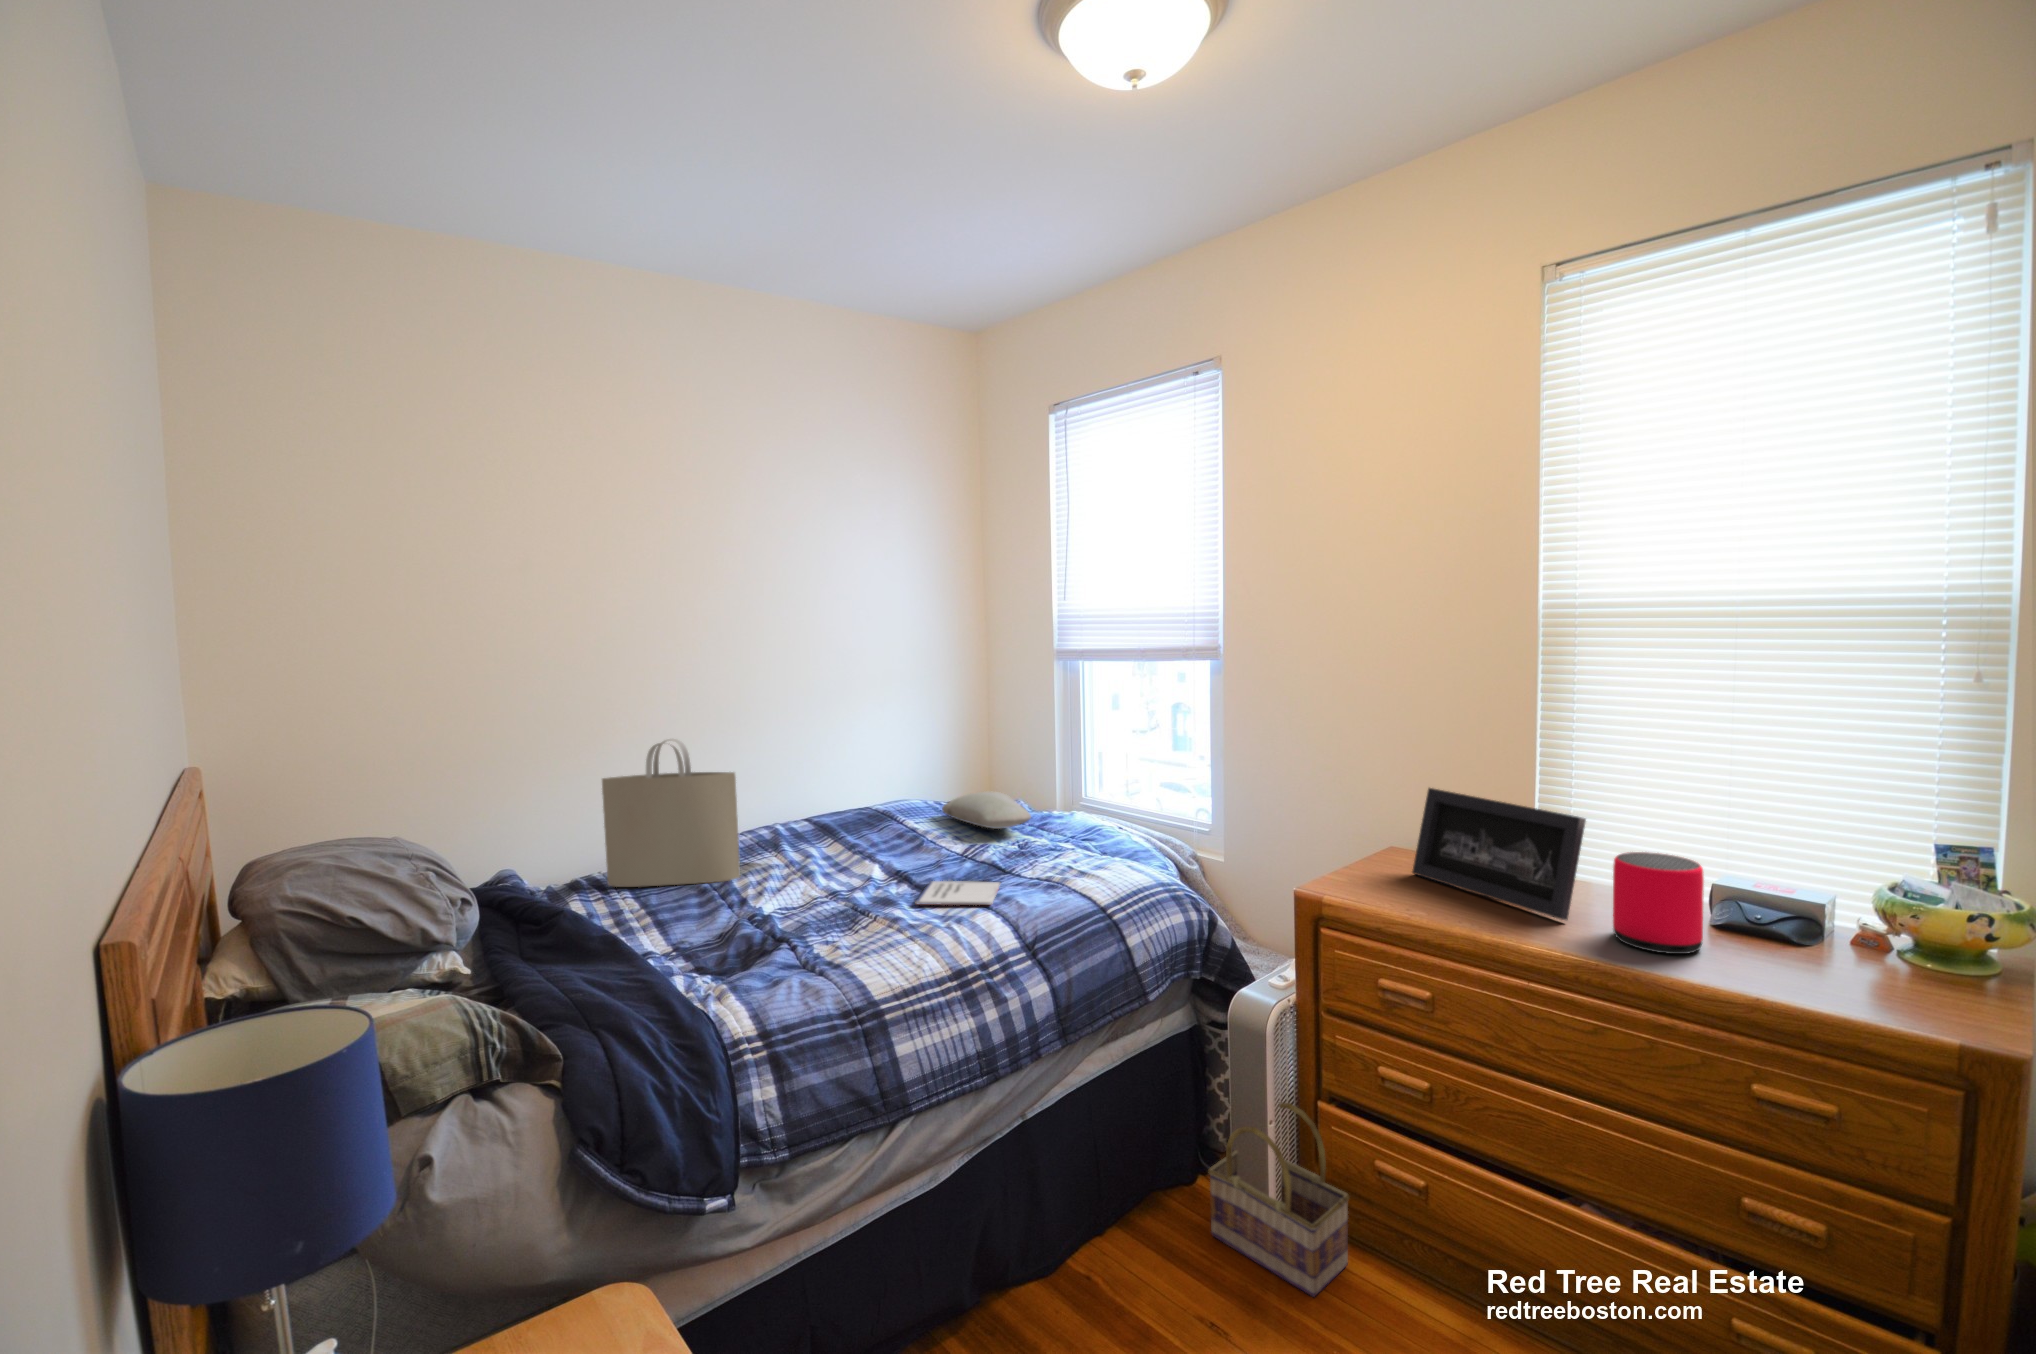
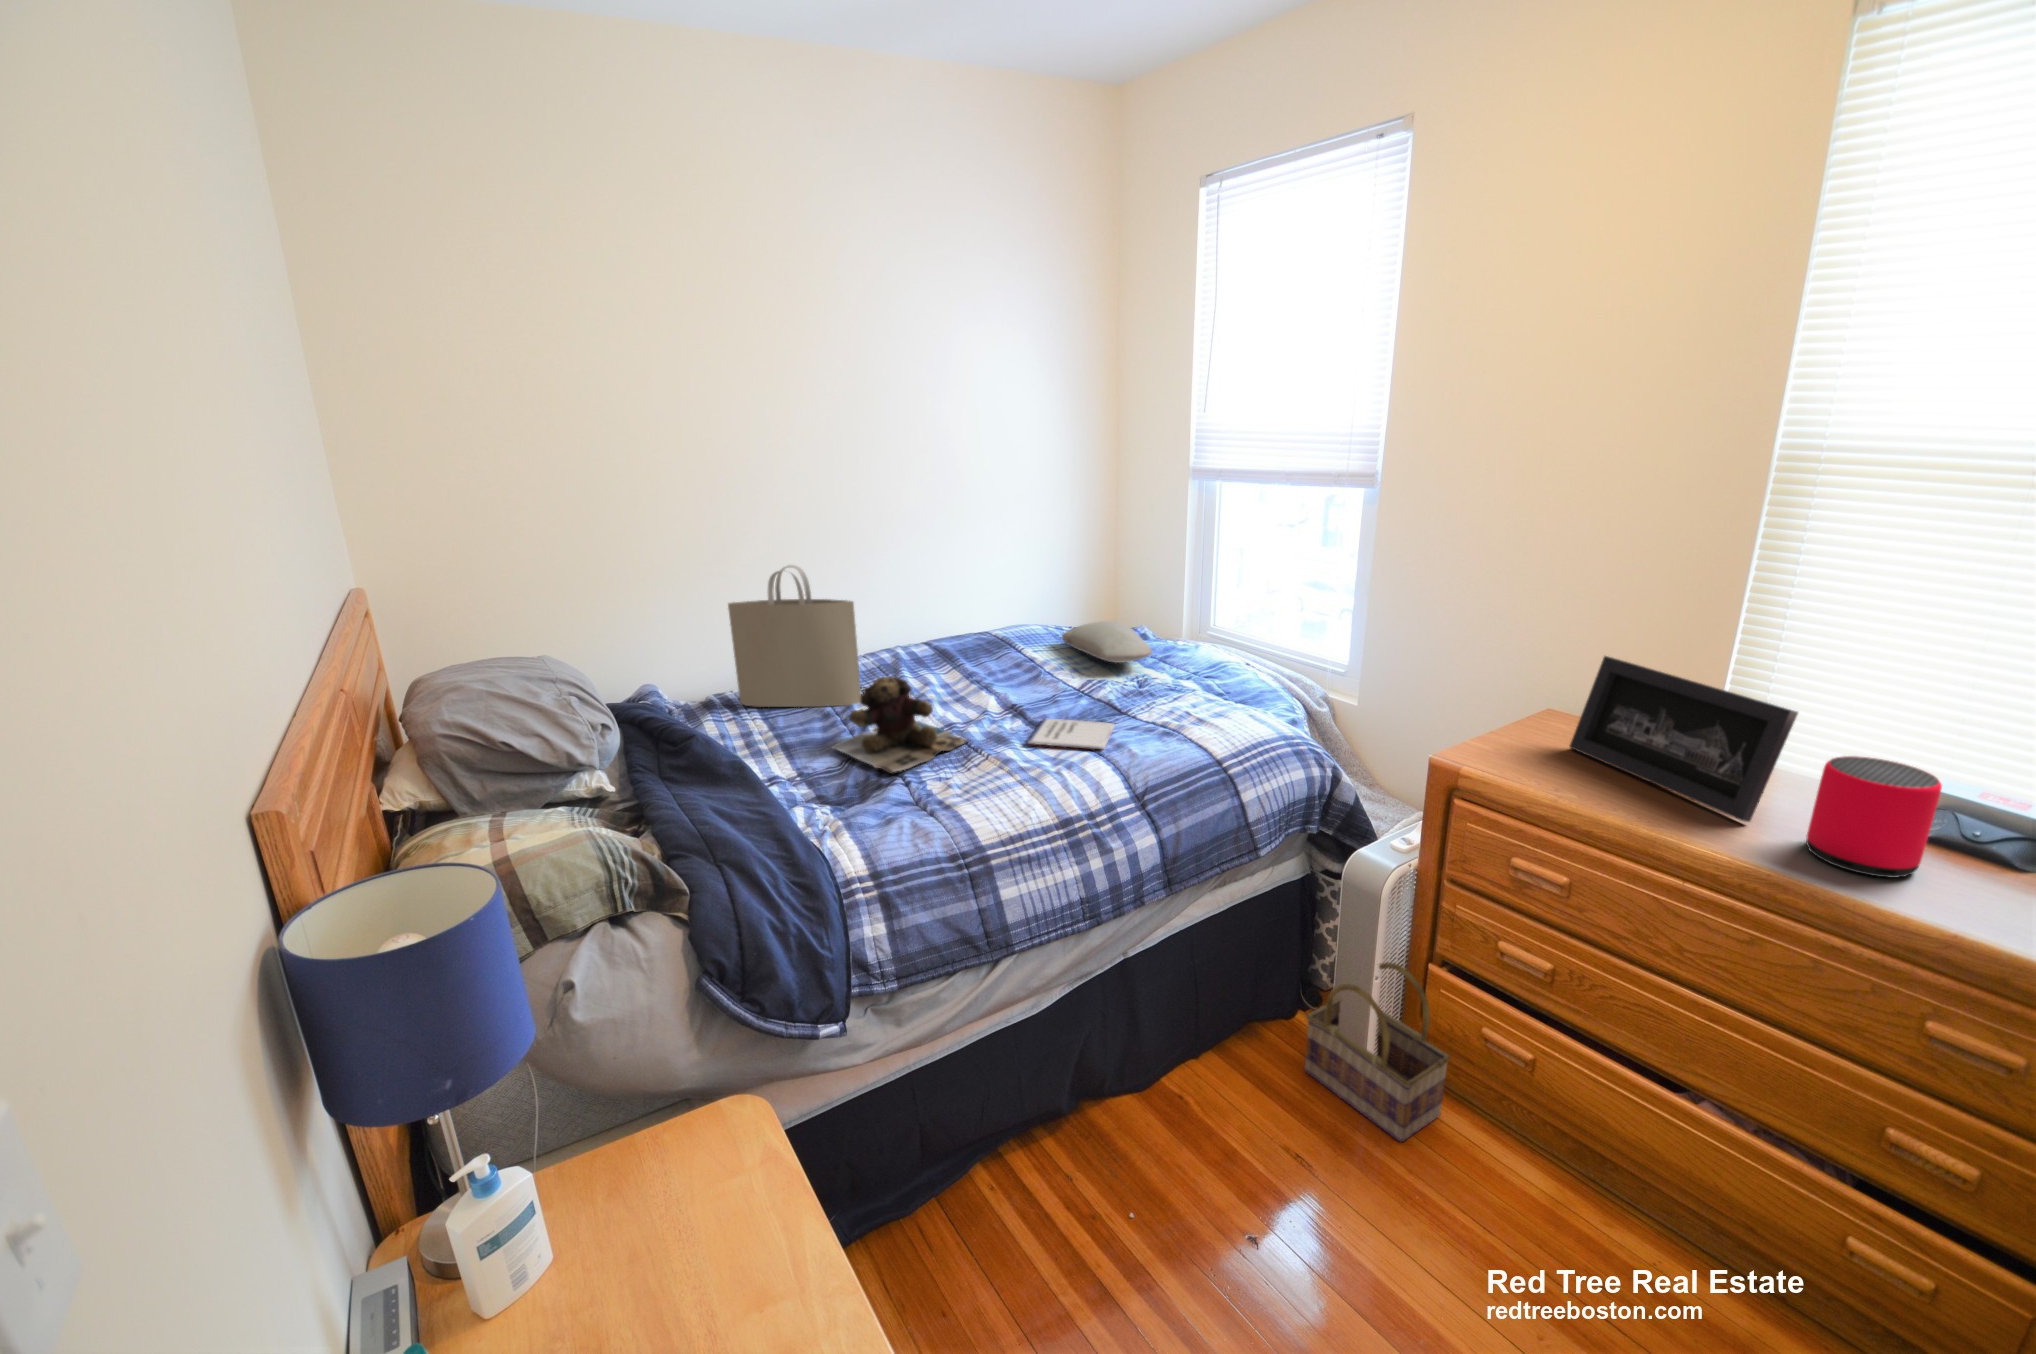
teddy bear: none [710,842,856,939] -> present [832,676,968,772]

